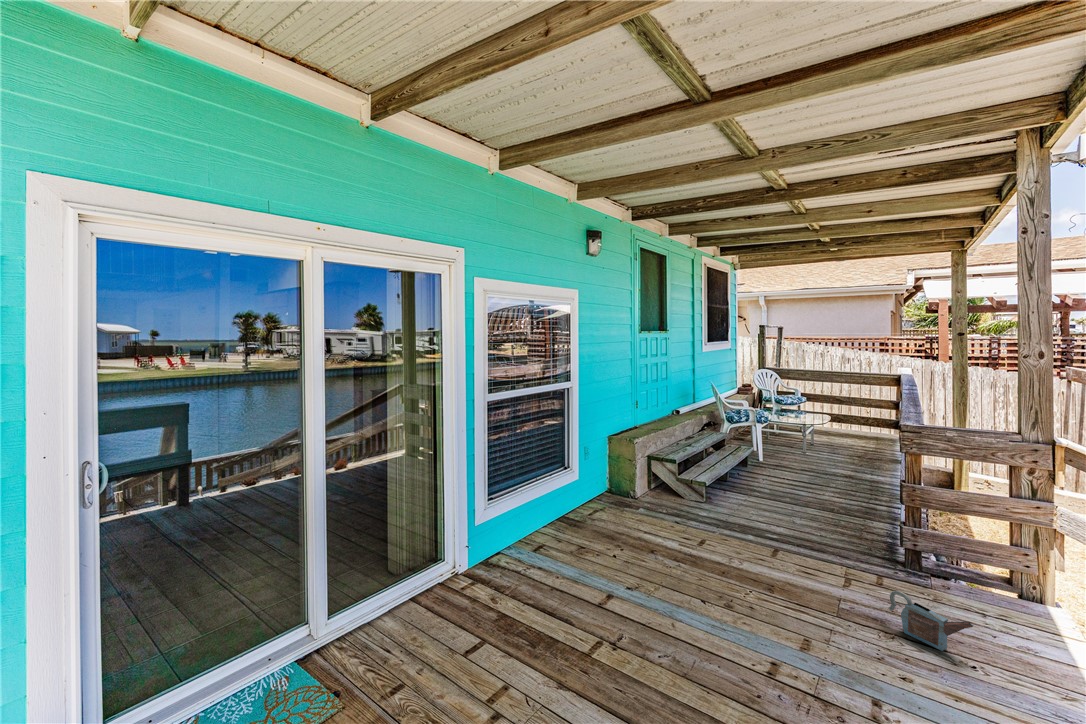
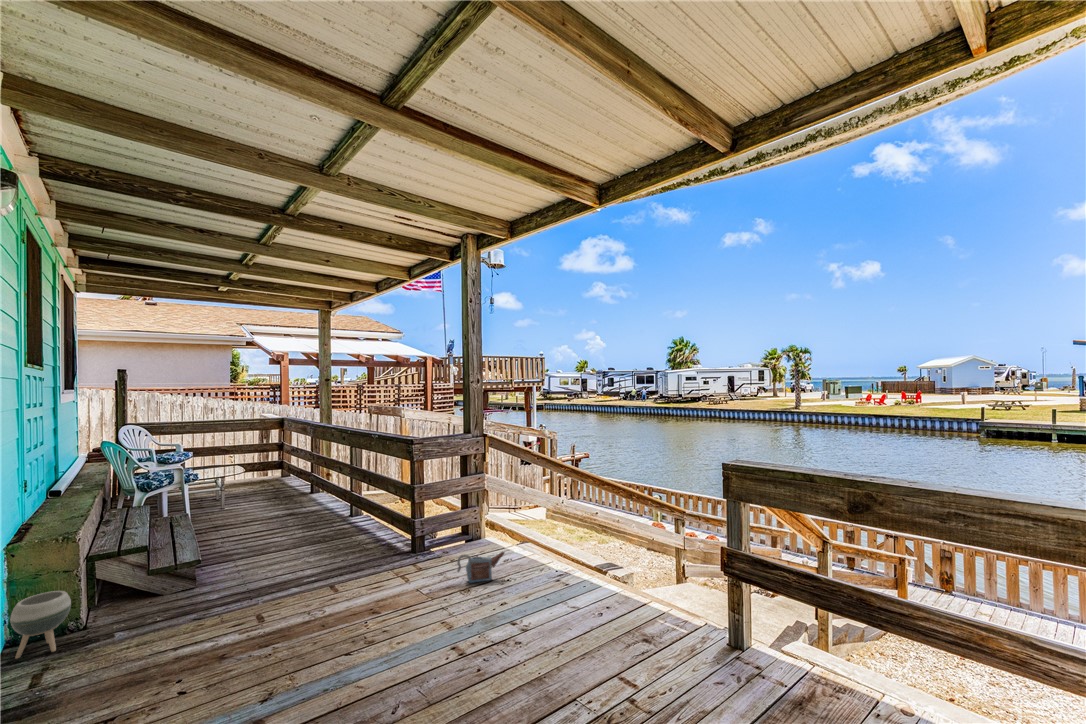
planter: none [596,468,621,504] -> present [10,591,71,659]

